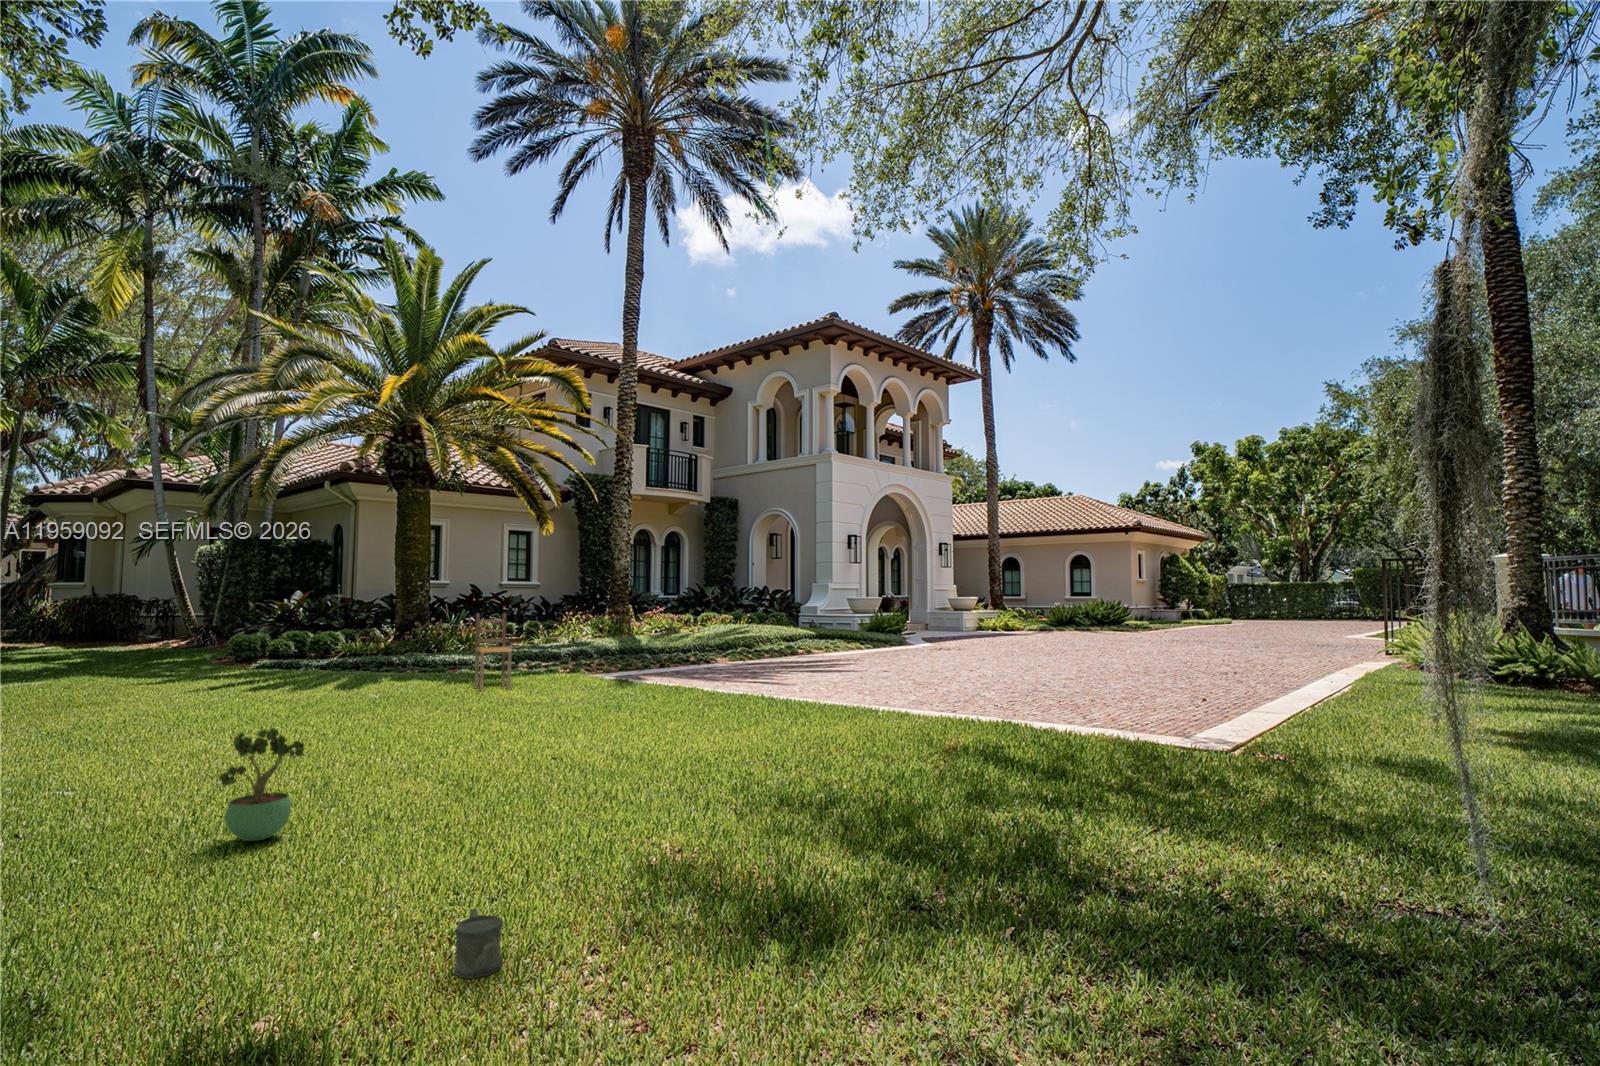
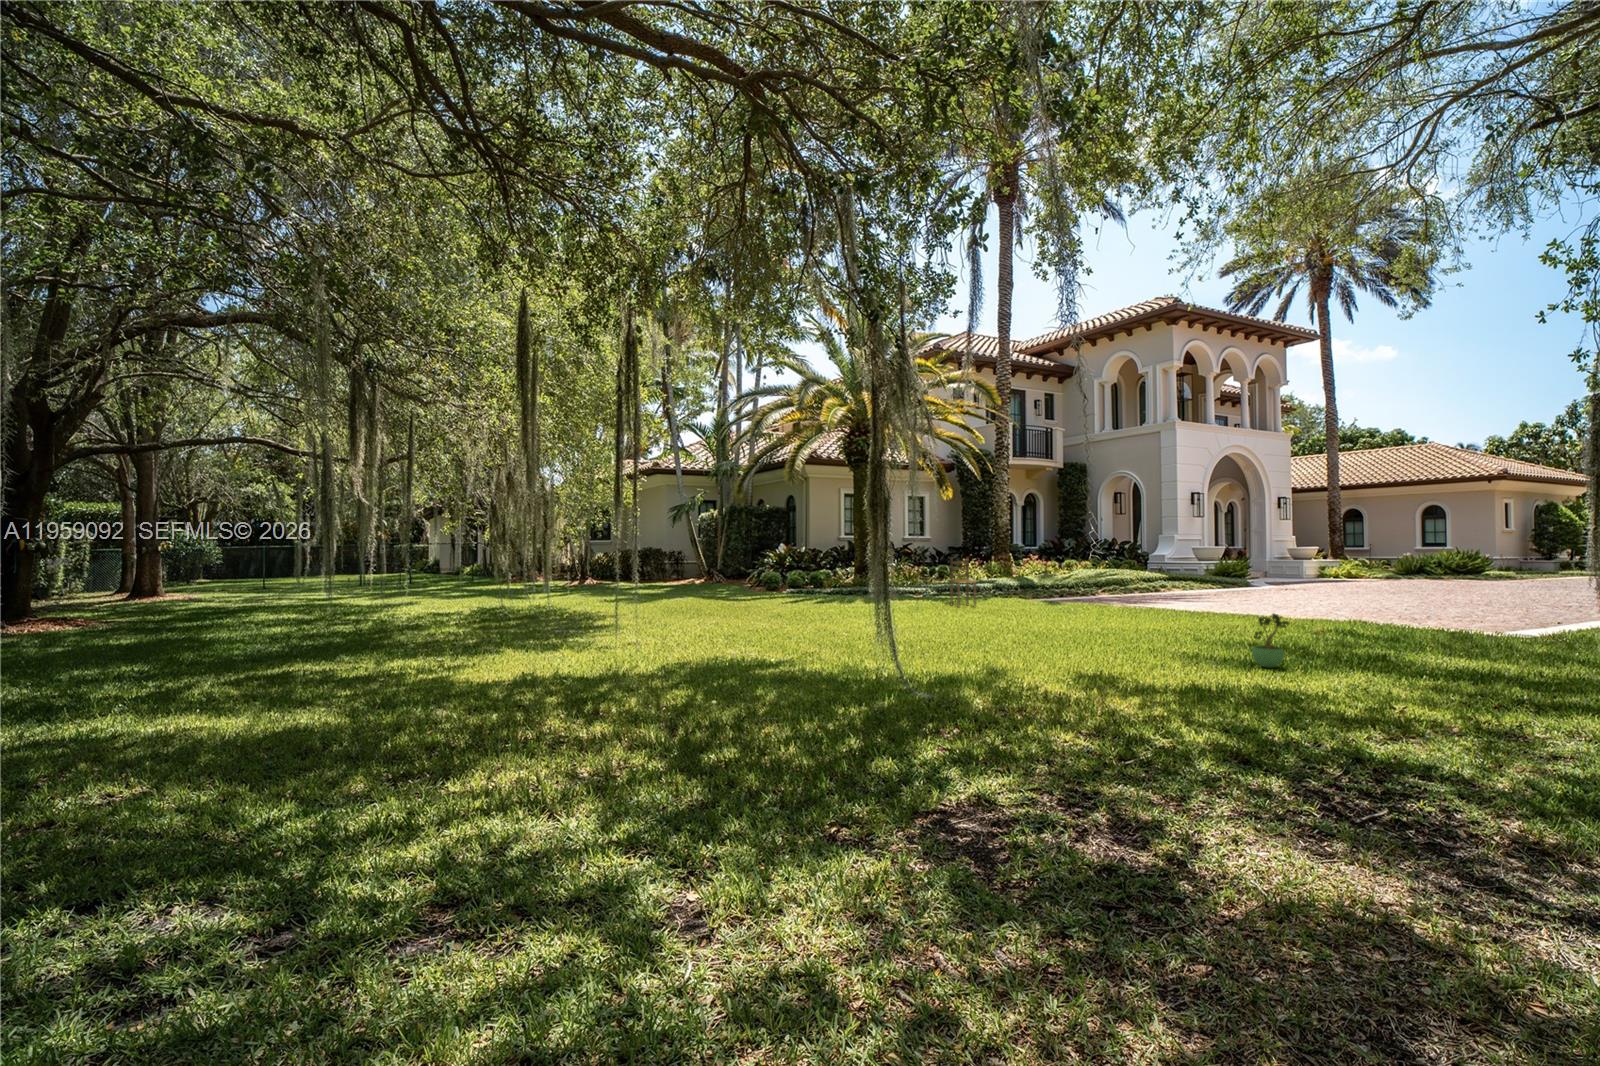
potted plant: present [219,727,304,841] -> present [1252,614,1289,668]
watering can: present [454,909,503,979] -> none [1146,678,1179,700]

